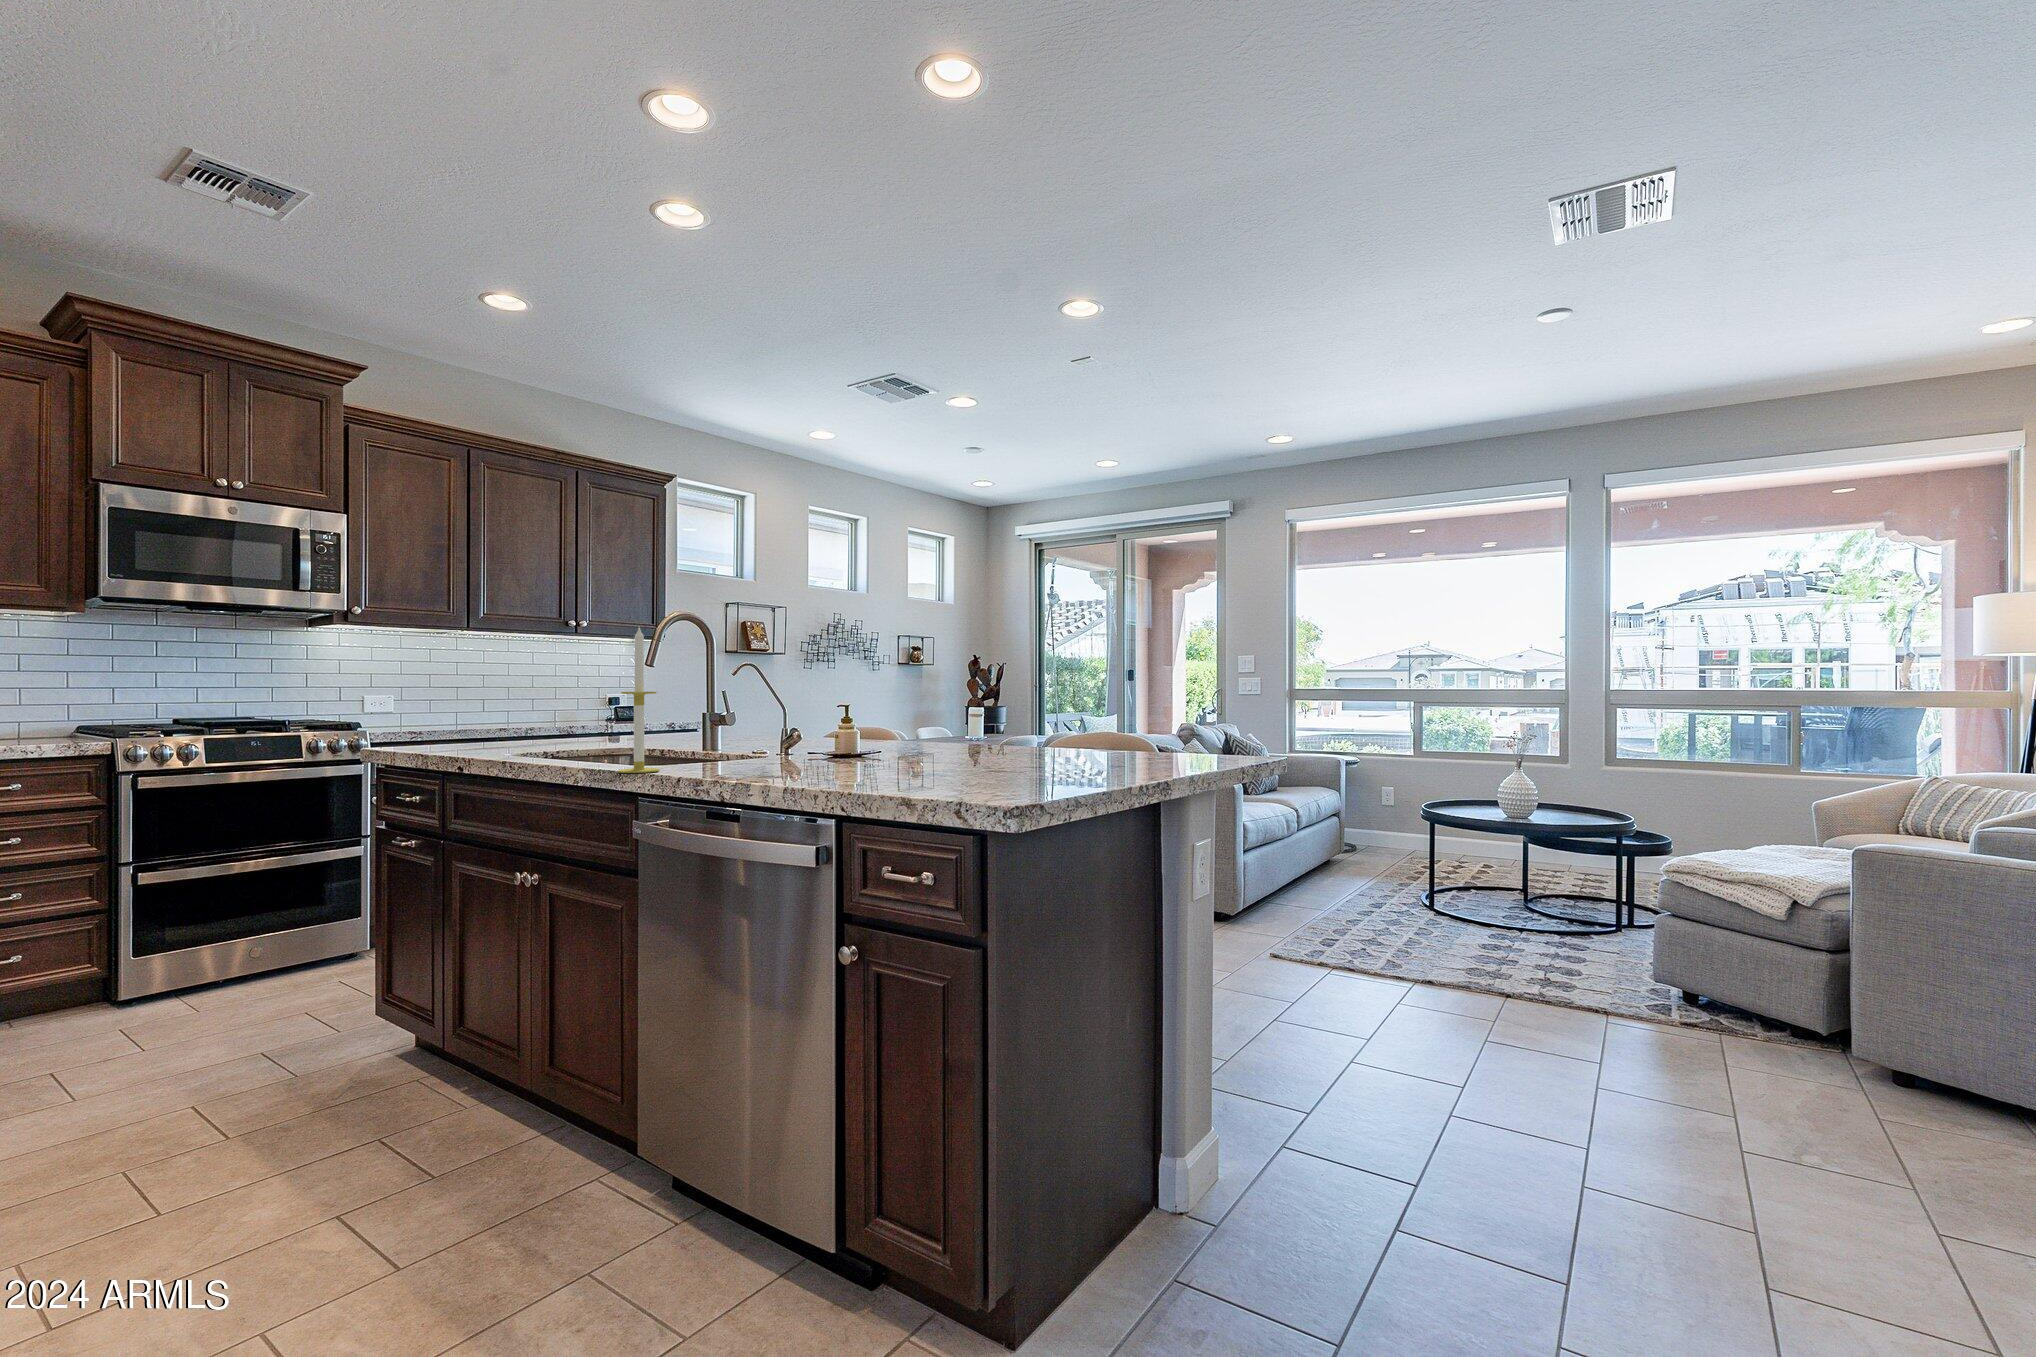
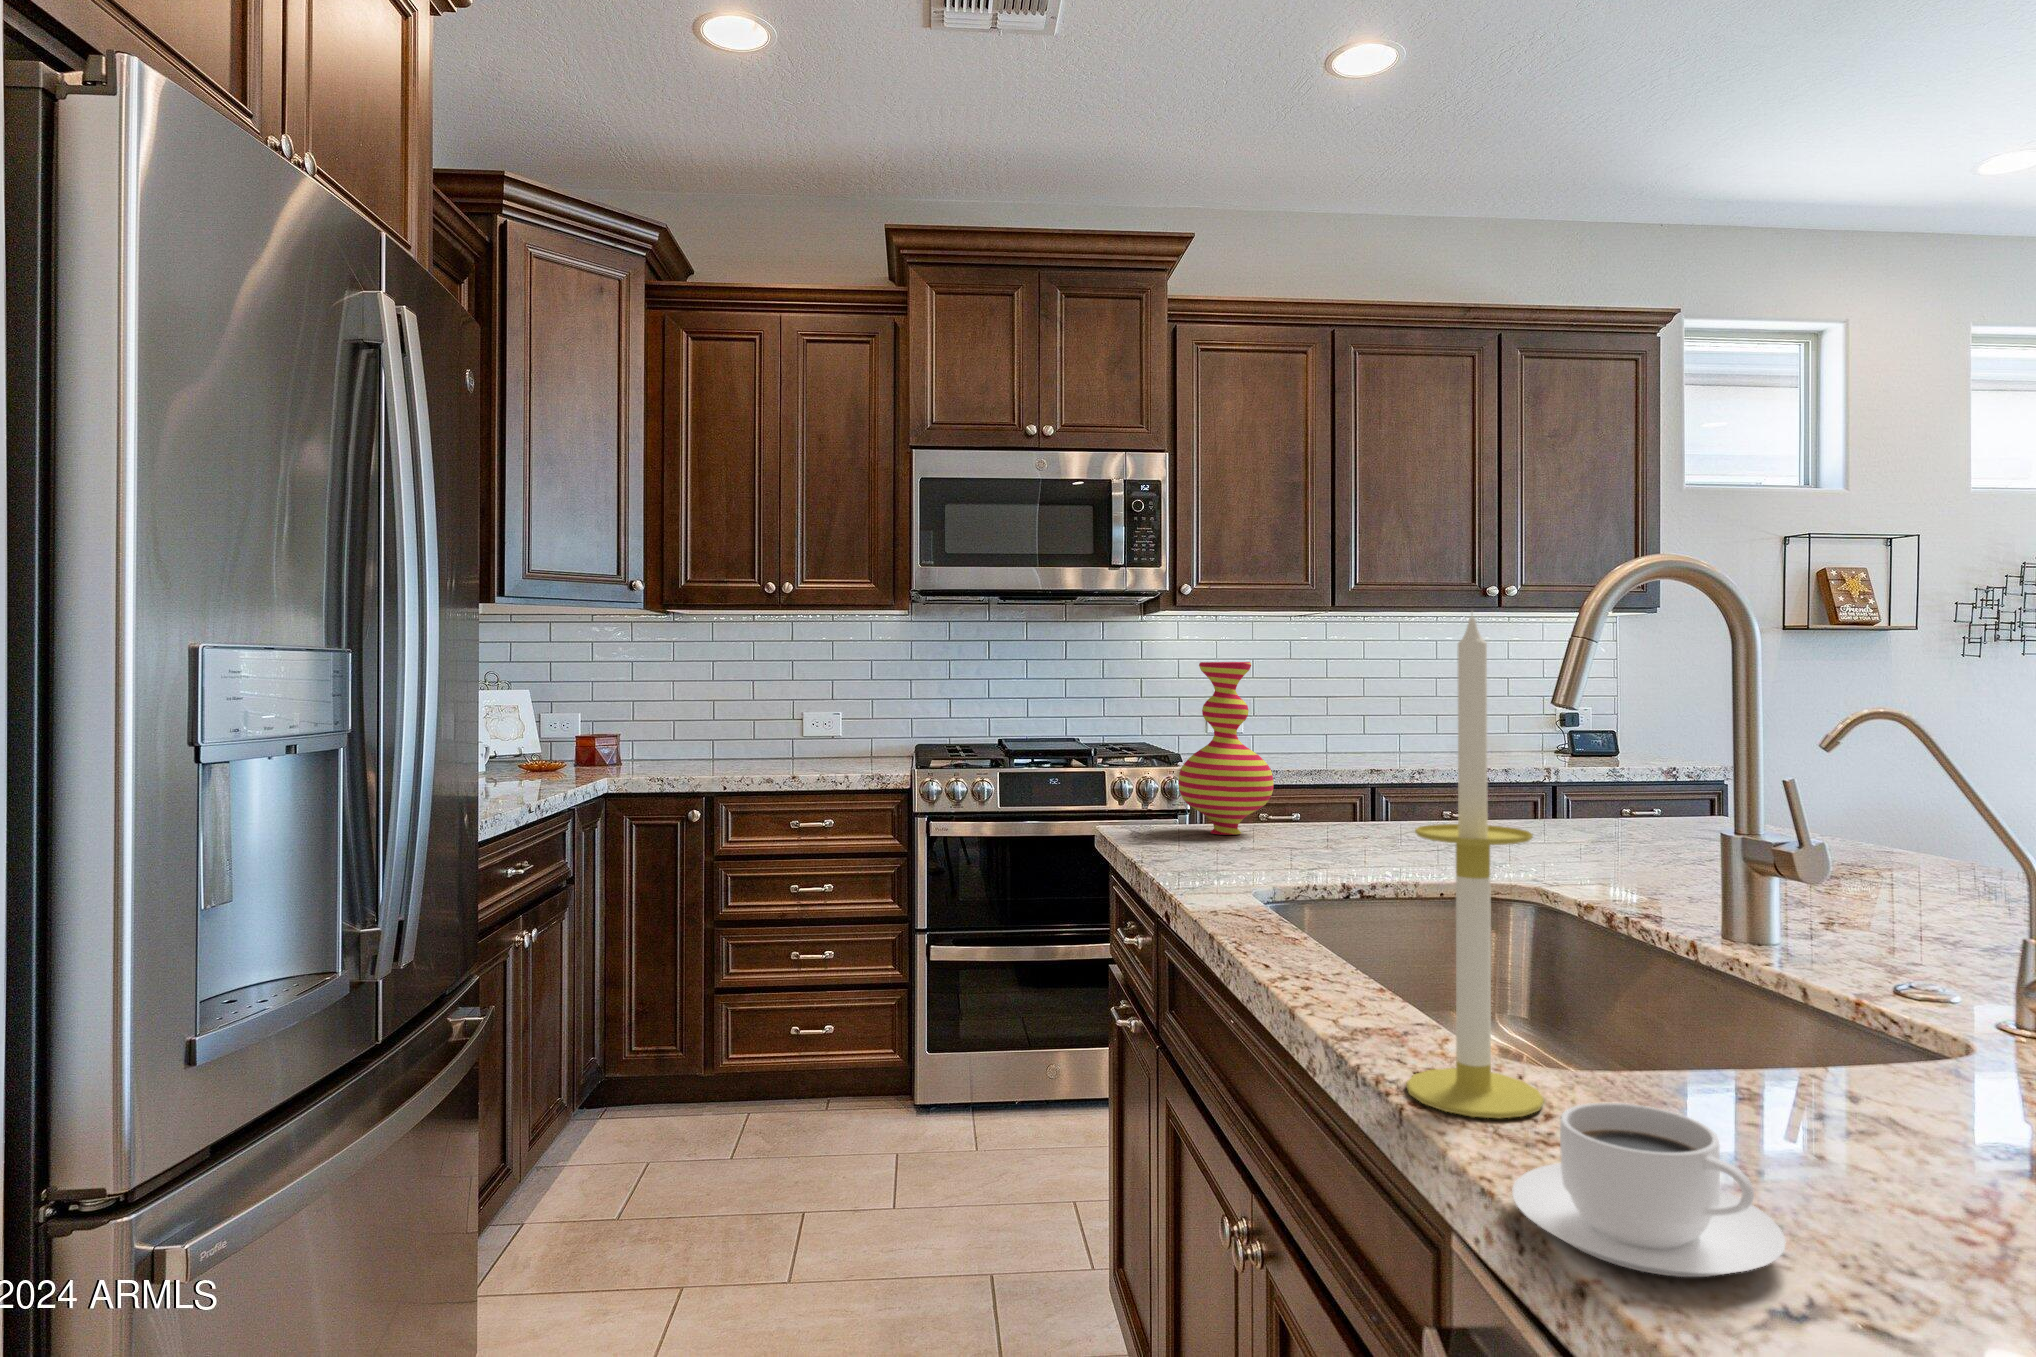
vase: none [418,653,479,749] -> present [1178,662,1274,835]
coffee cup: none [660,750,721,778] -> present [1512,1103,1786,1277]

